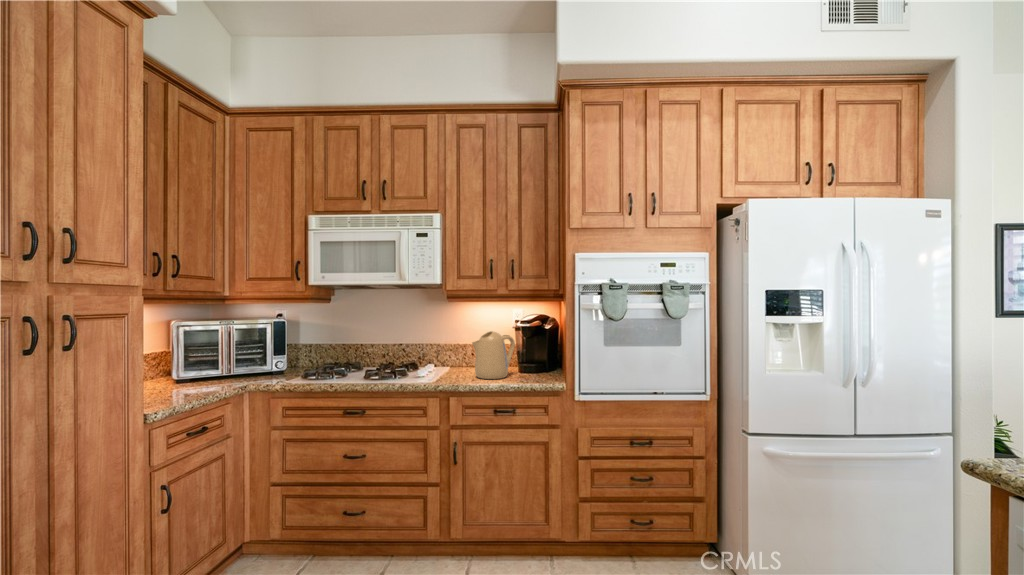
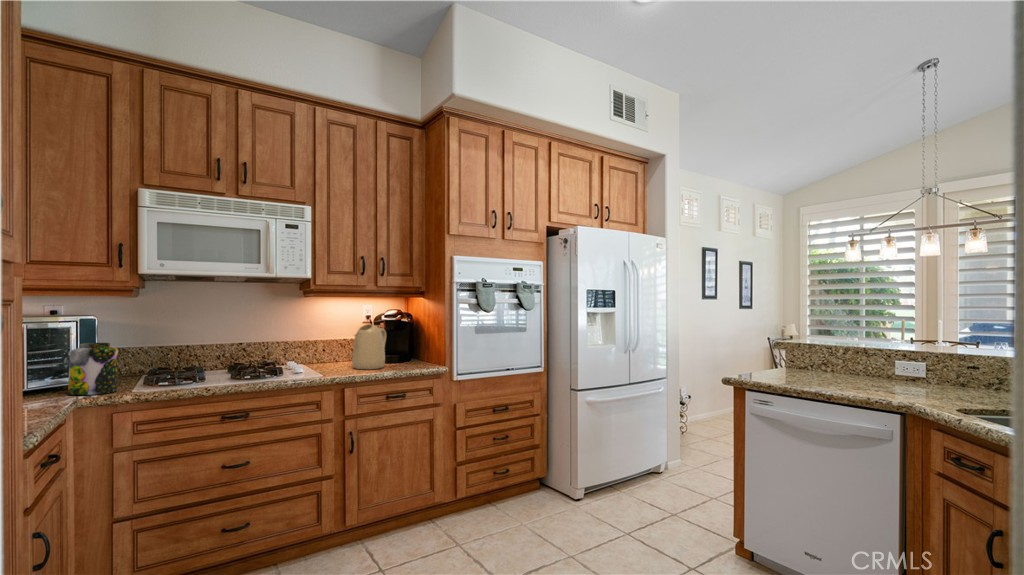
jar: none [246,341,277,382] -> present [68,343,118,395]

